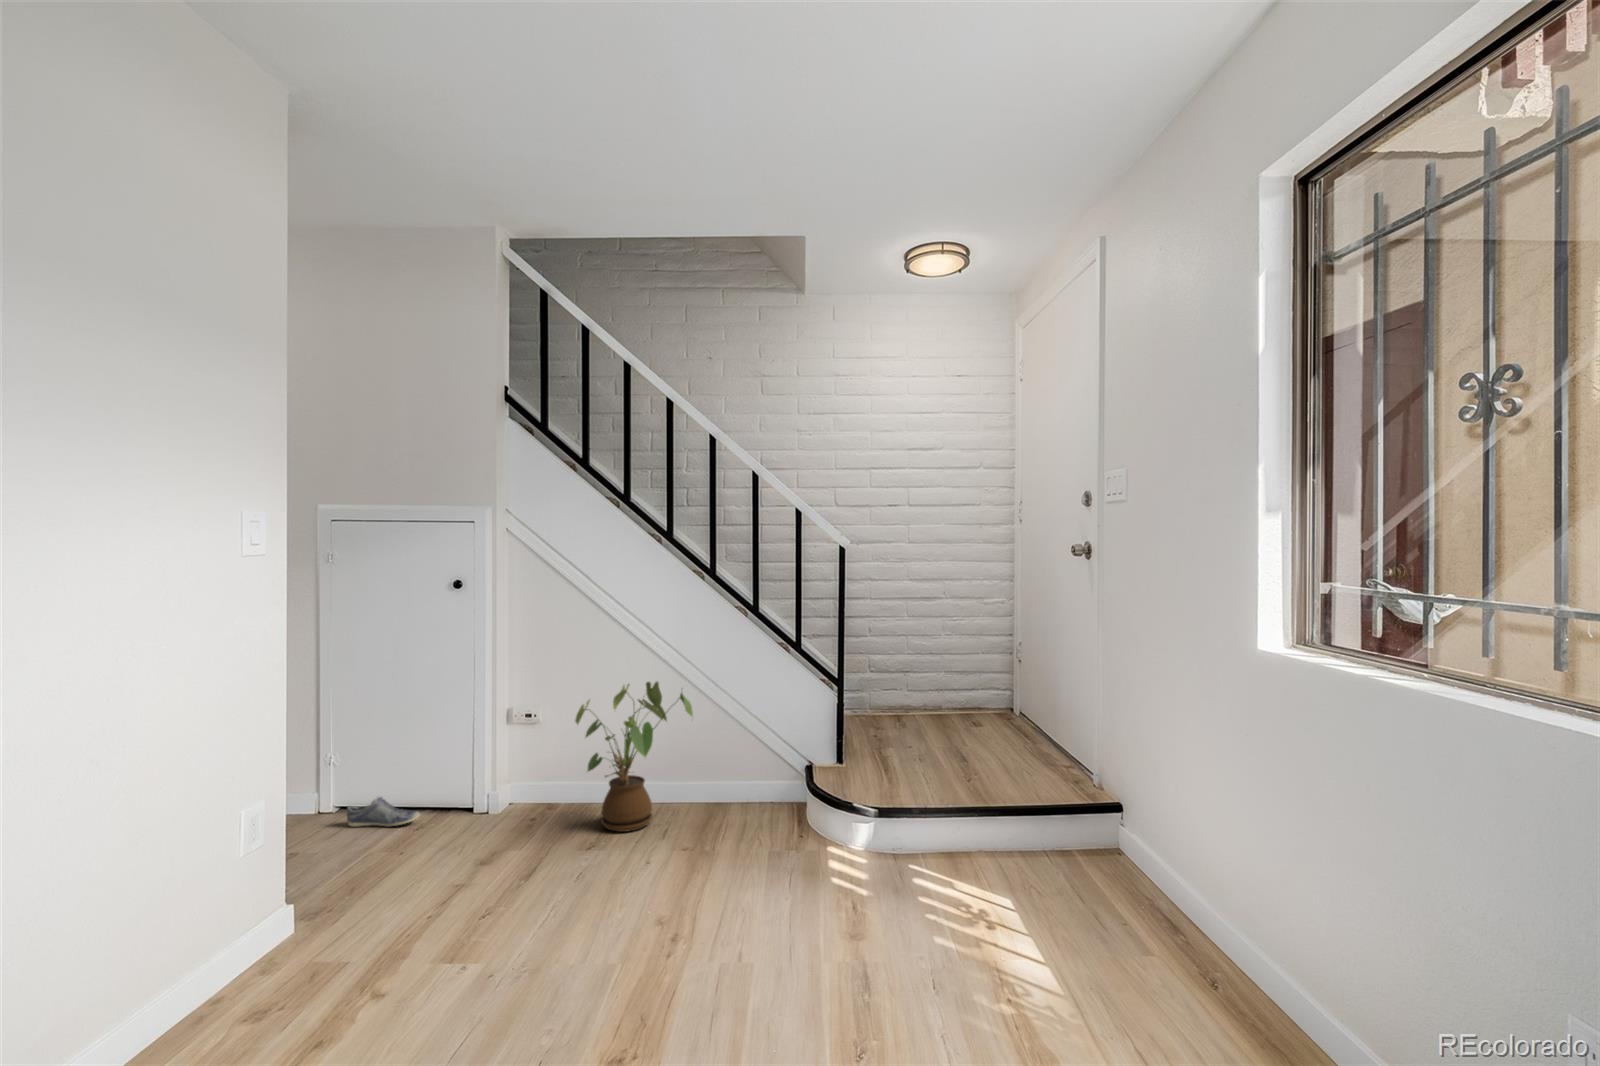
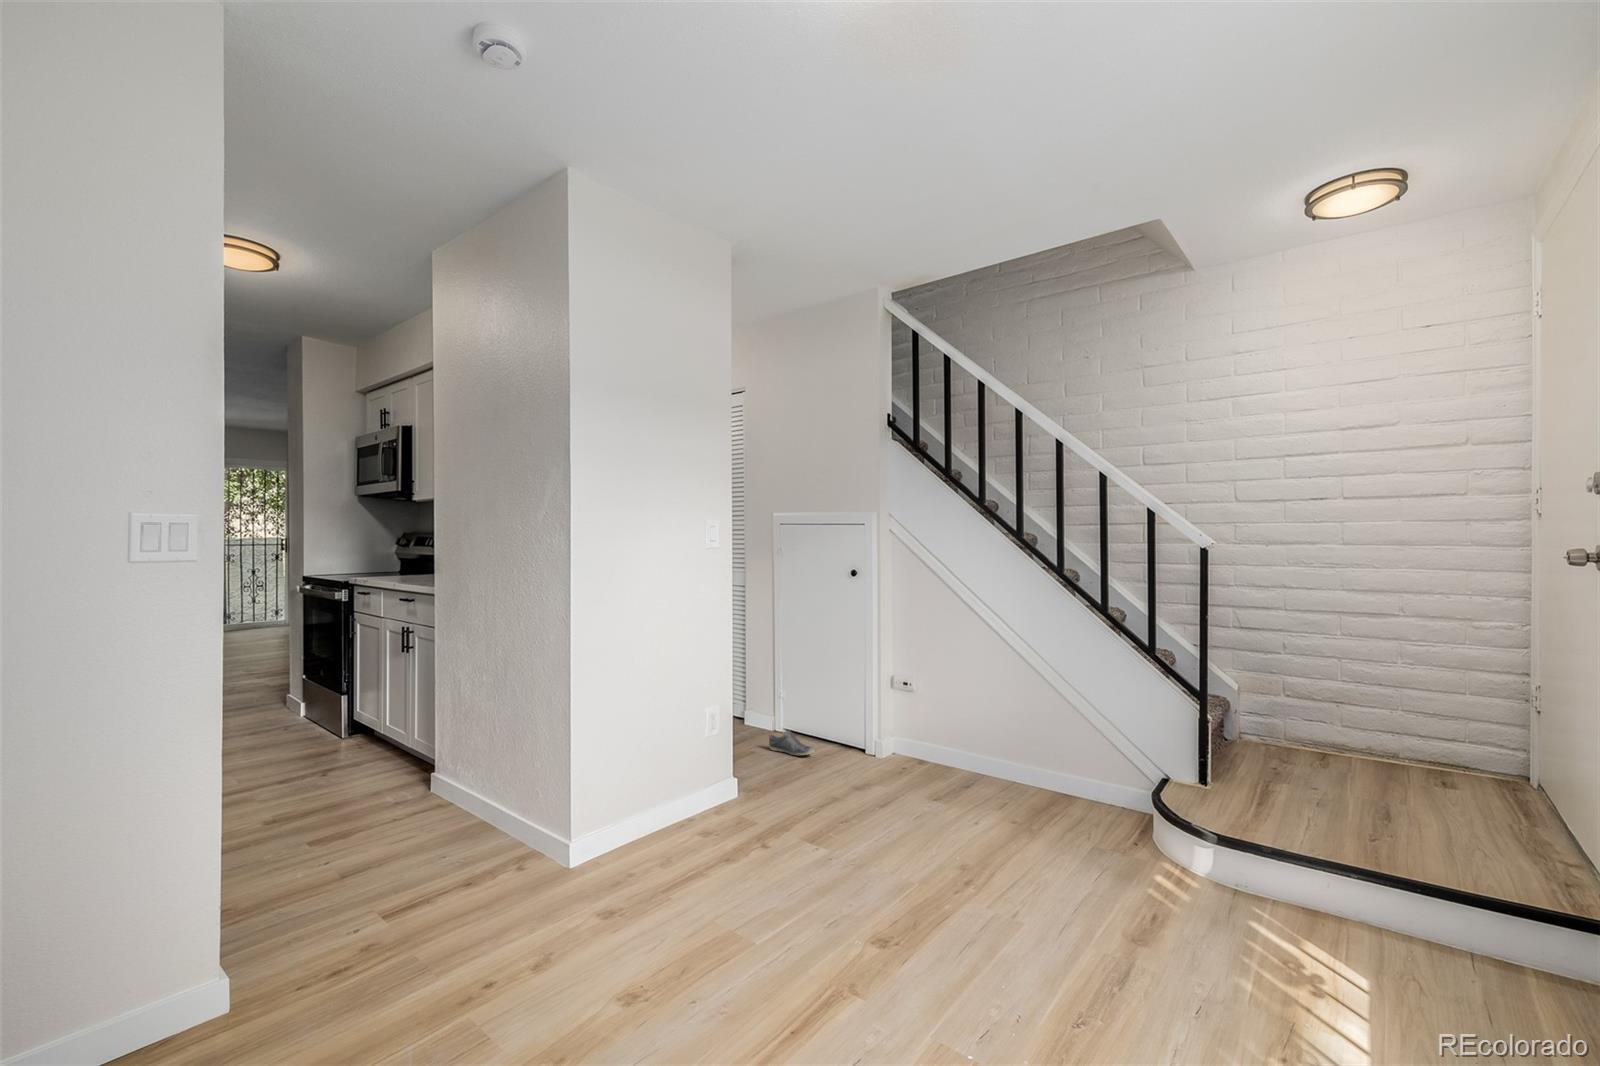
house plant: present [575,681,693,832] -> none [923,664,1033,800]

